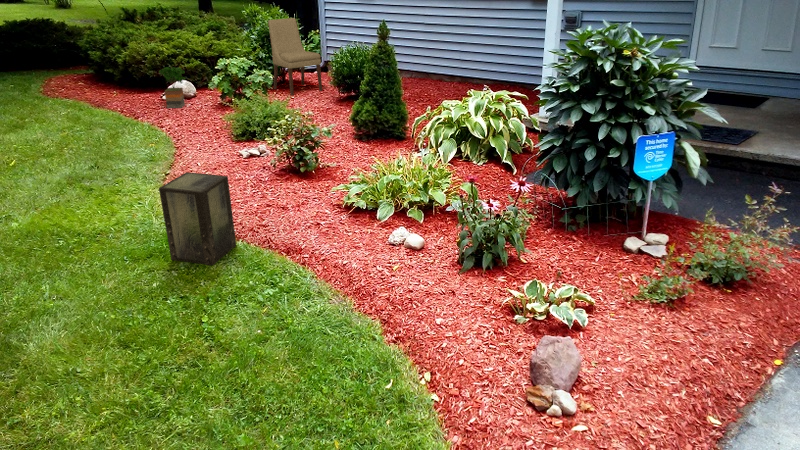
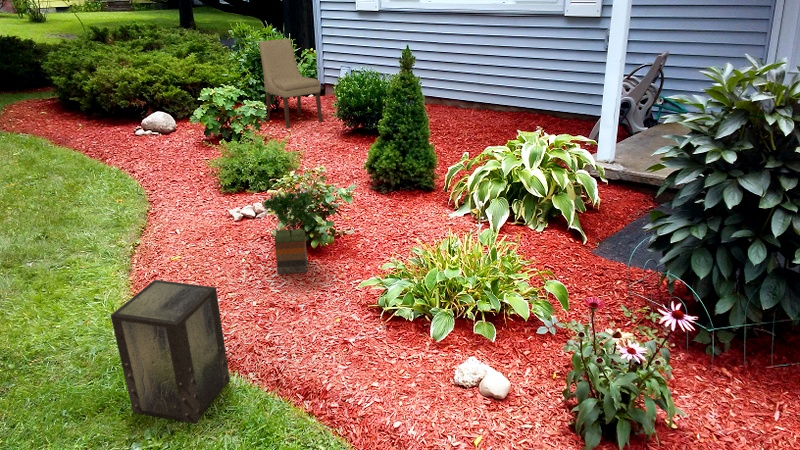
potted tree: present [159,67,186,108] -> present [263,192,317,274]

